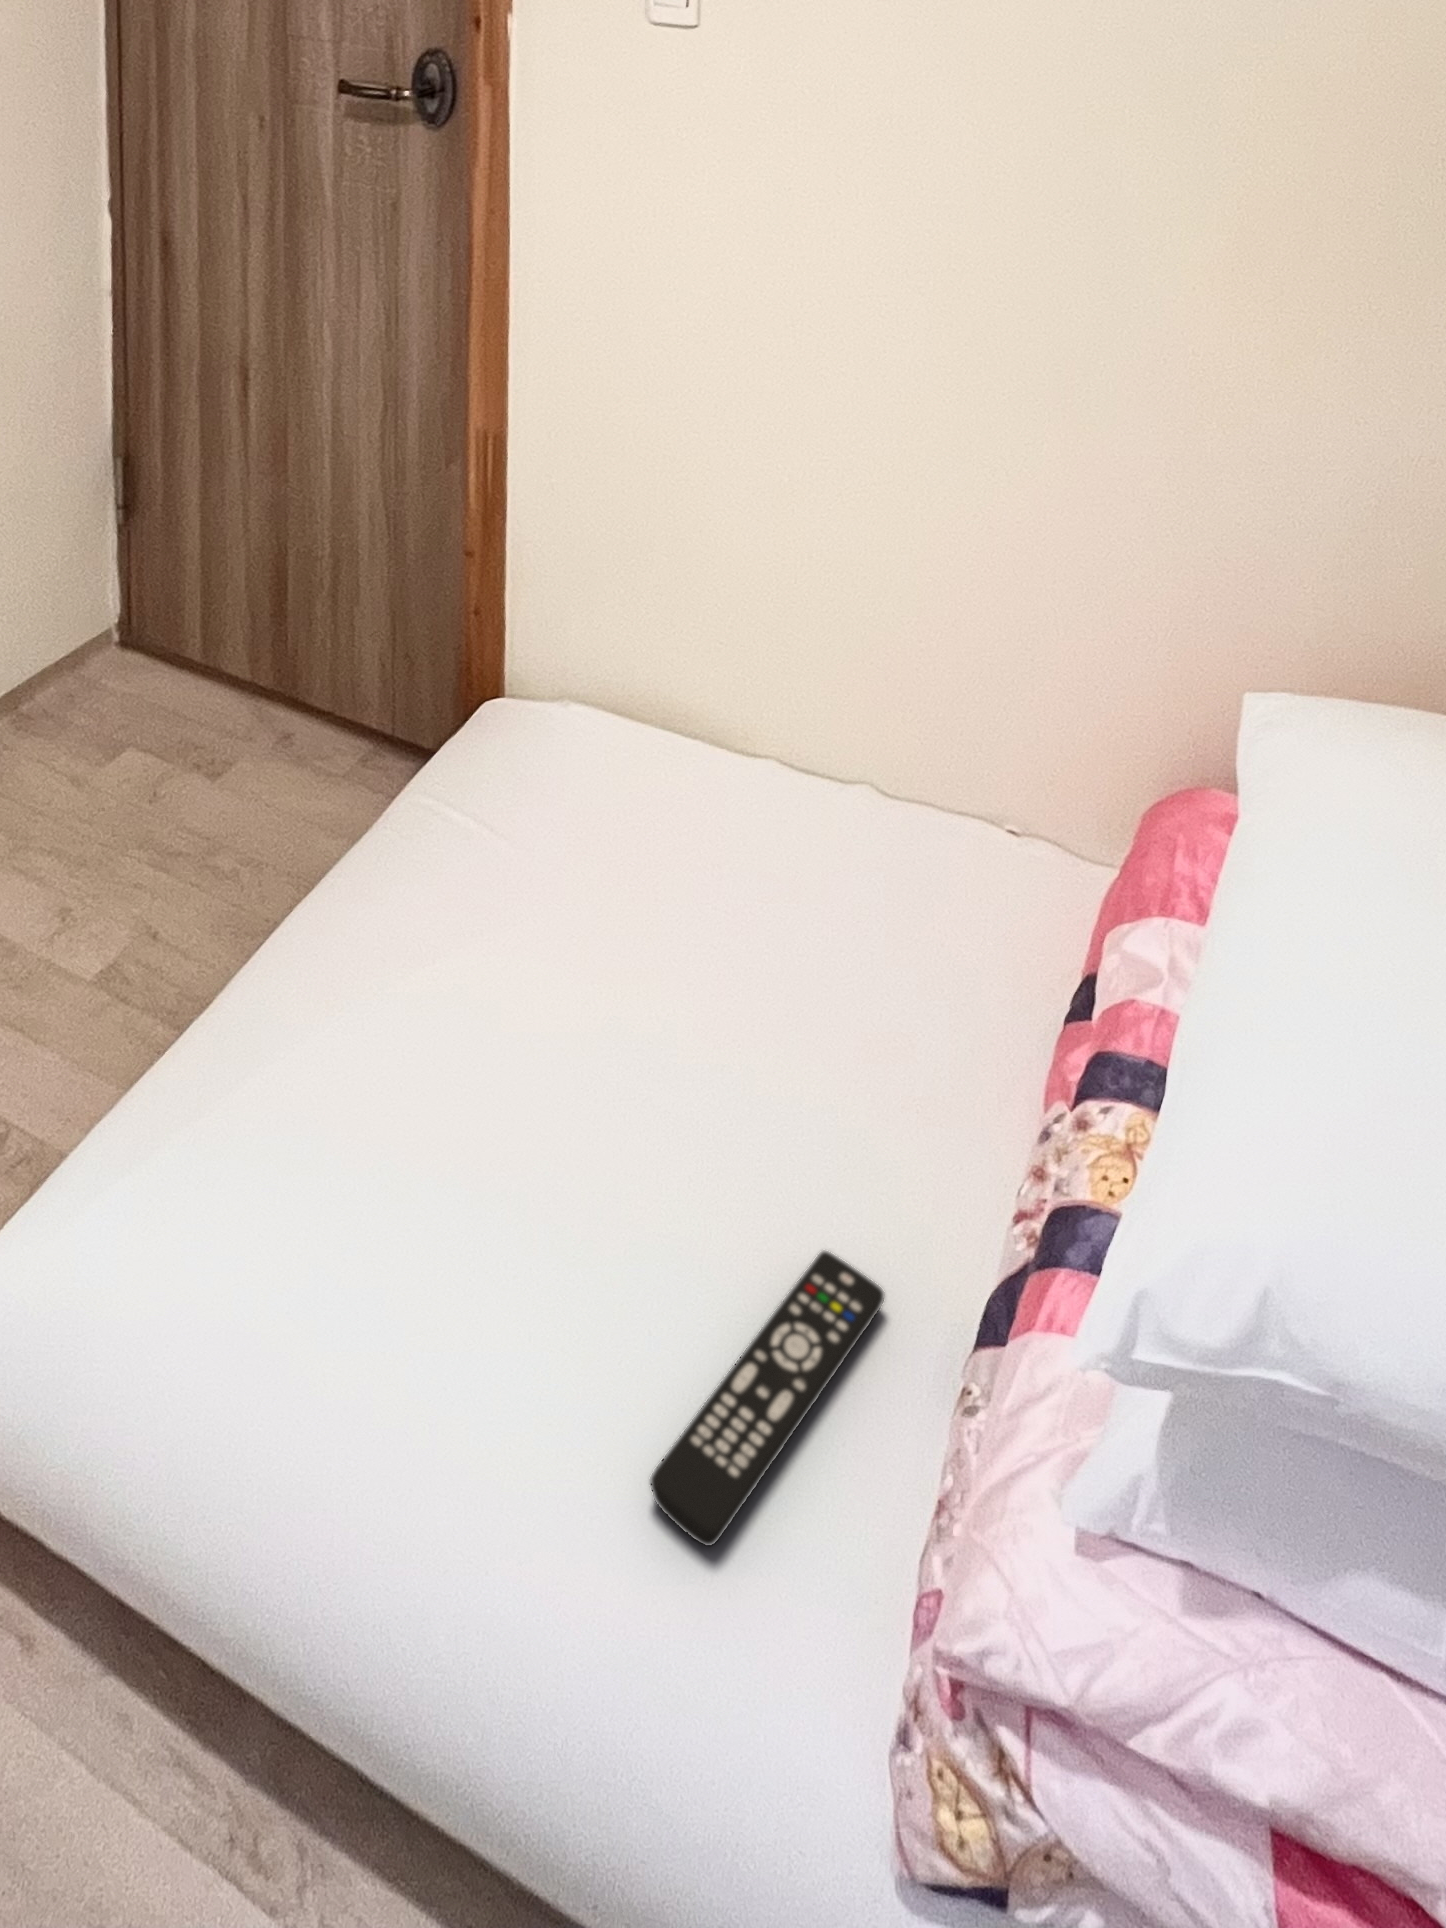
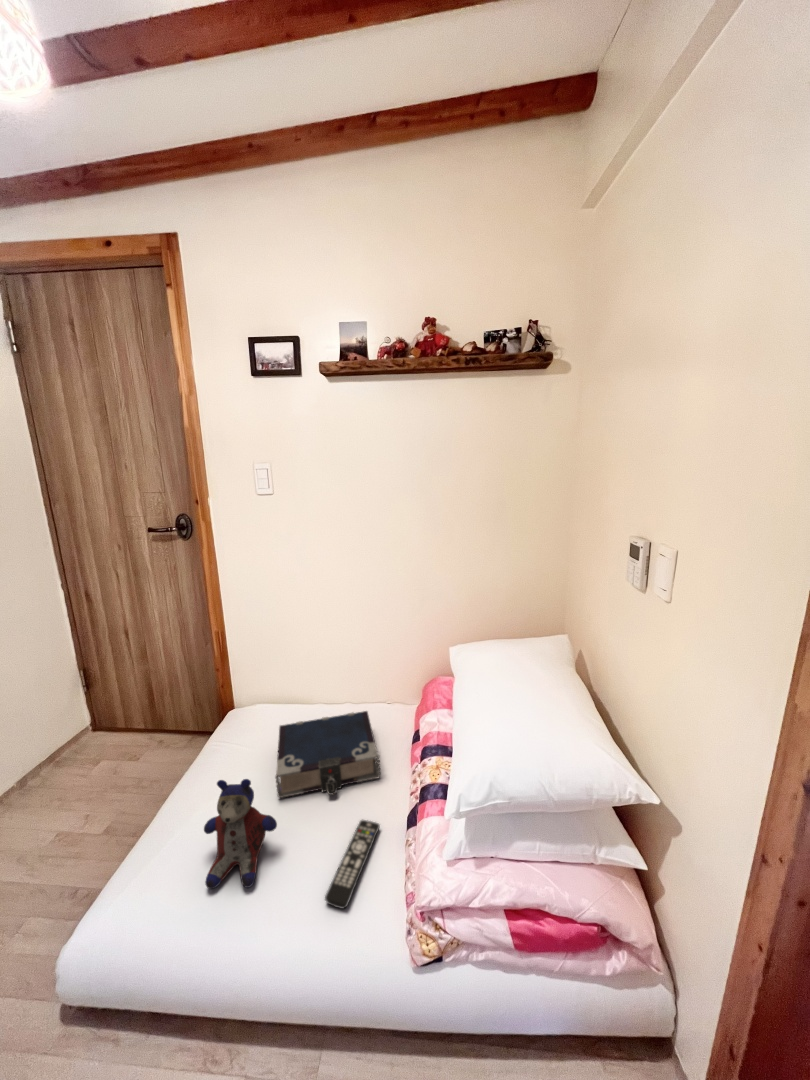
book: none [573,815,930,1121] -> present [275,711,380,798]
stuffed bear: none [317,953,548,1340] -> present [204,779,277,889]

